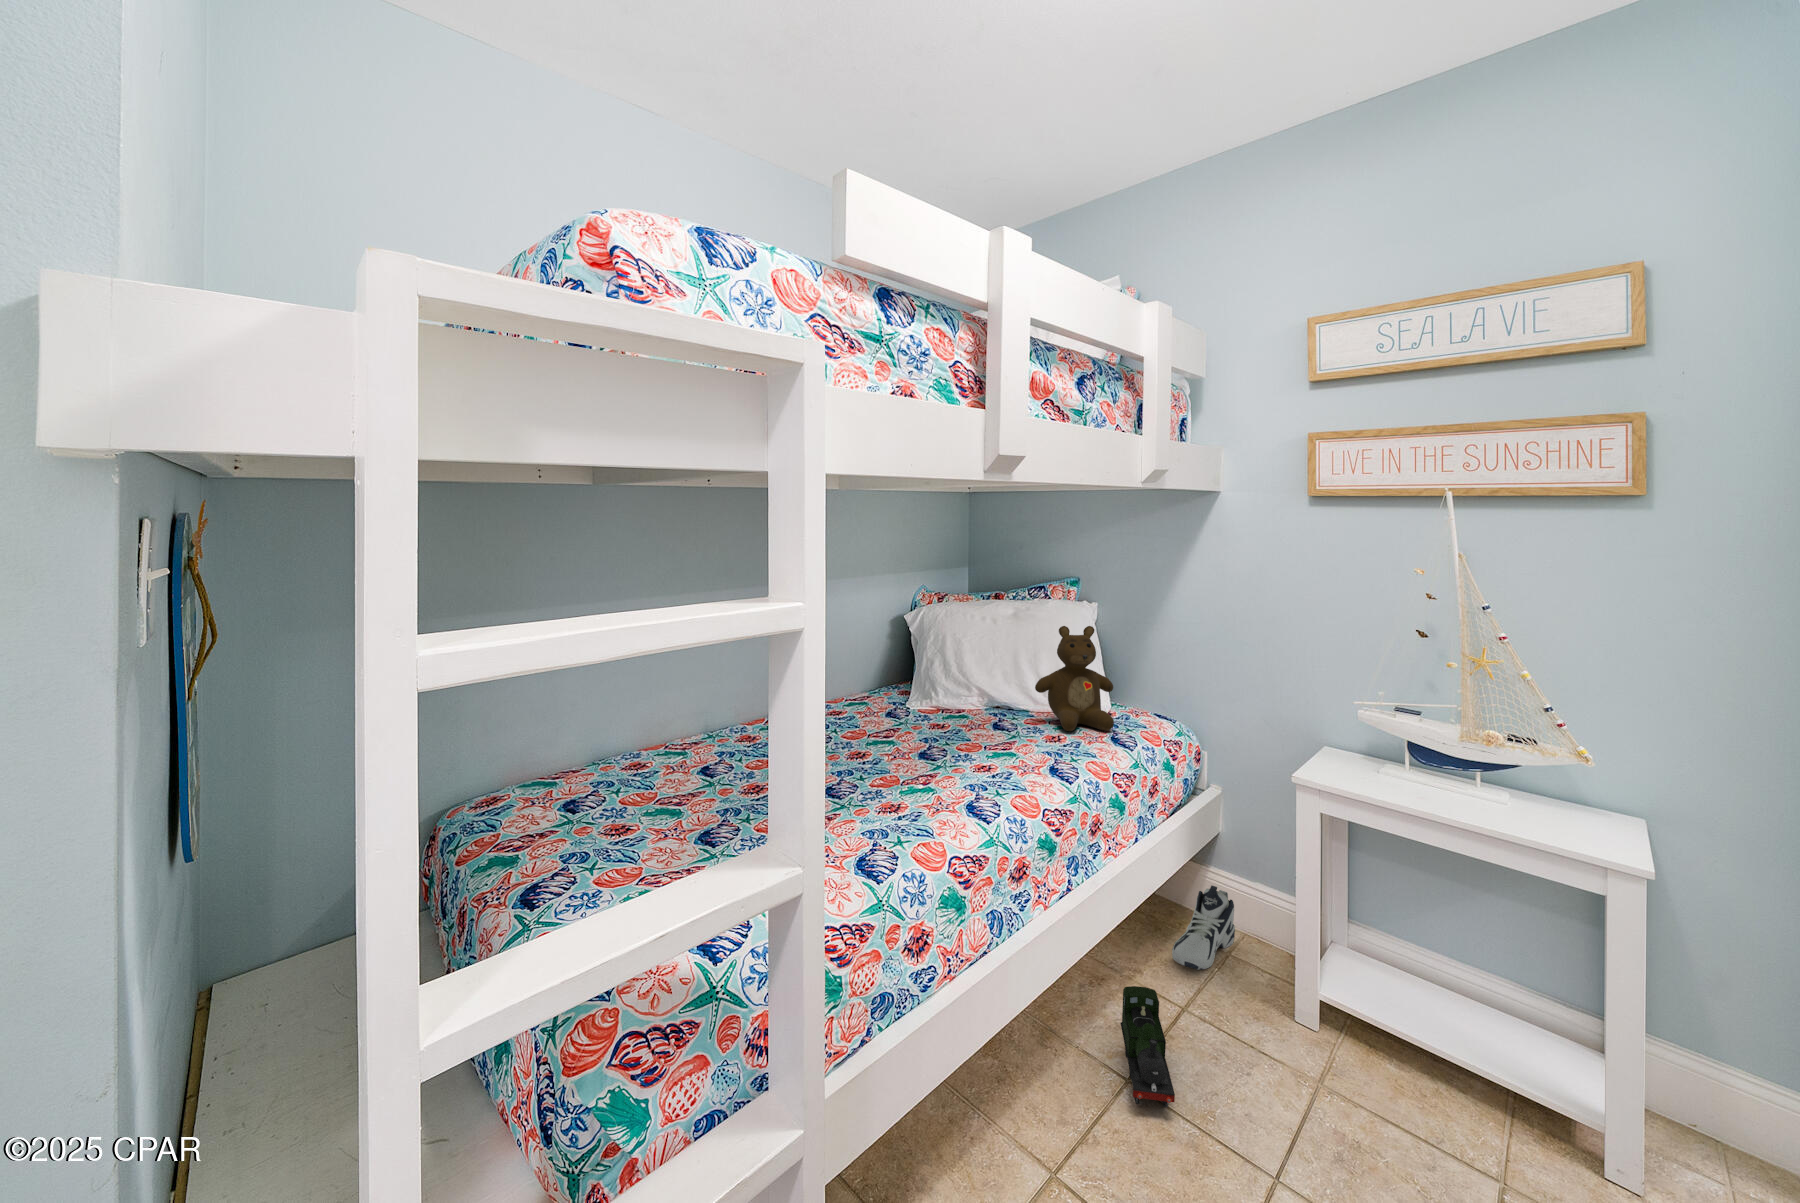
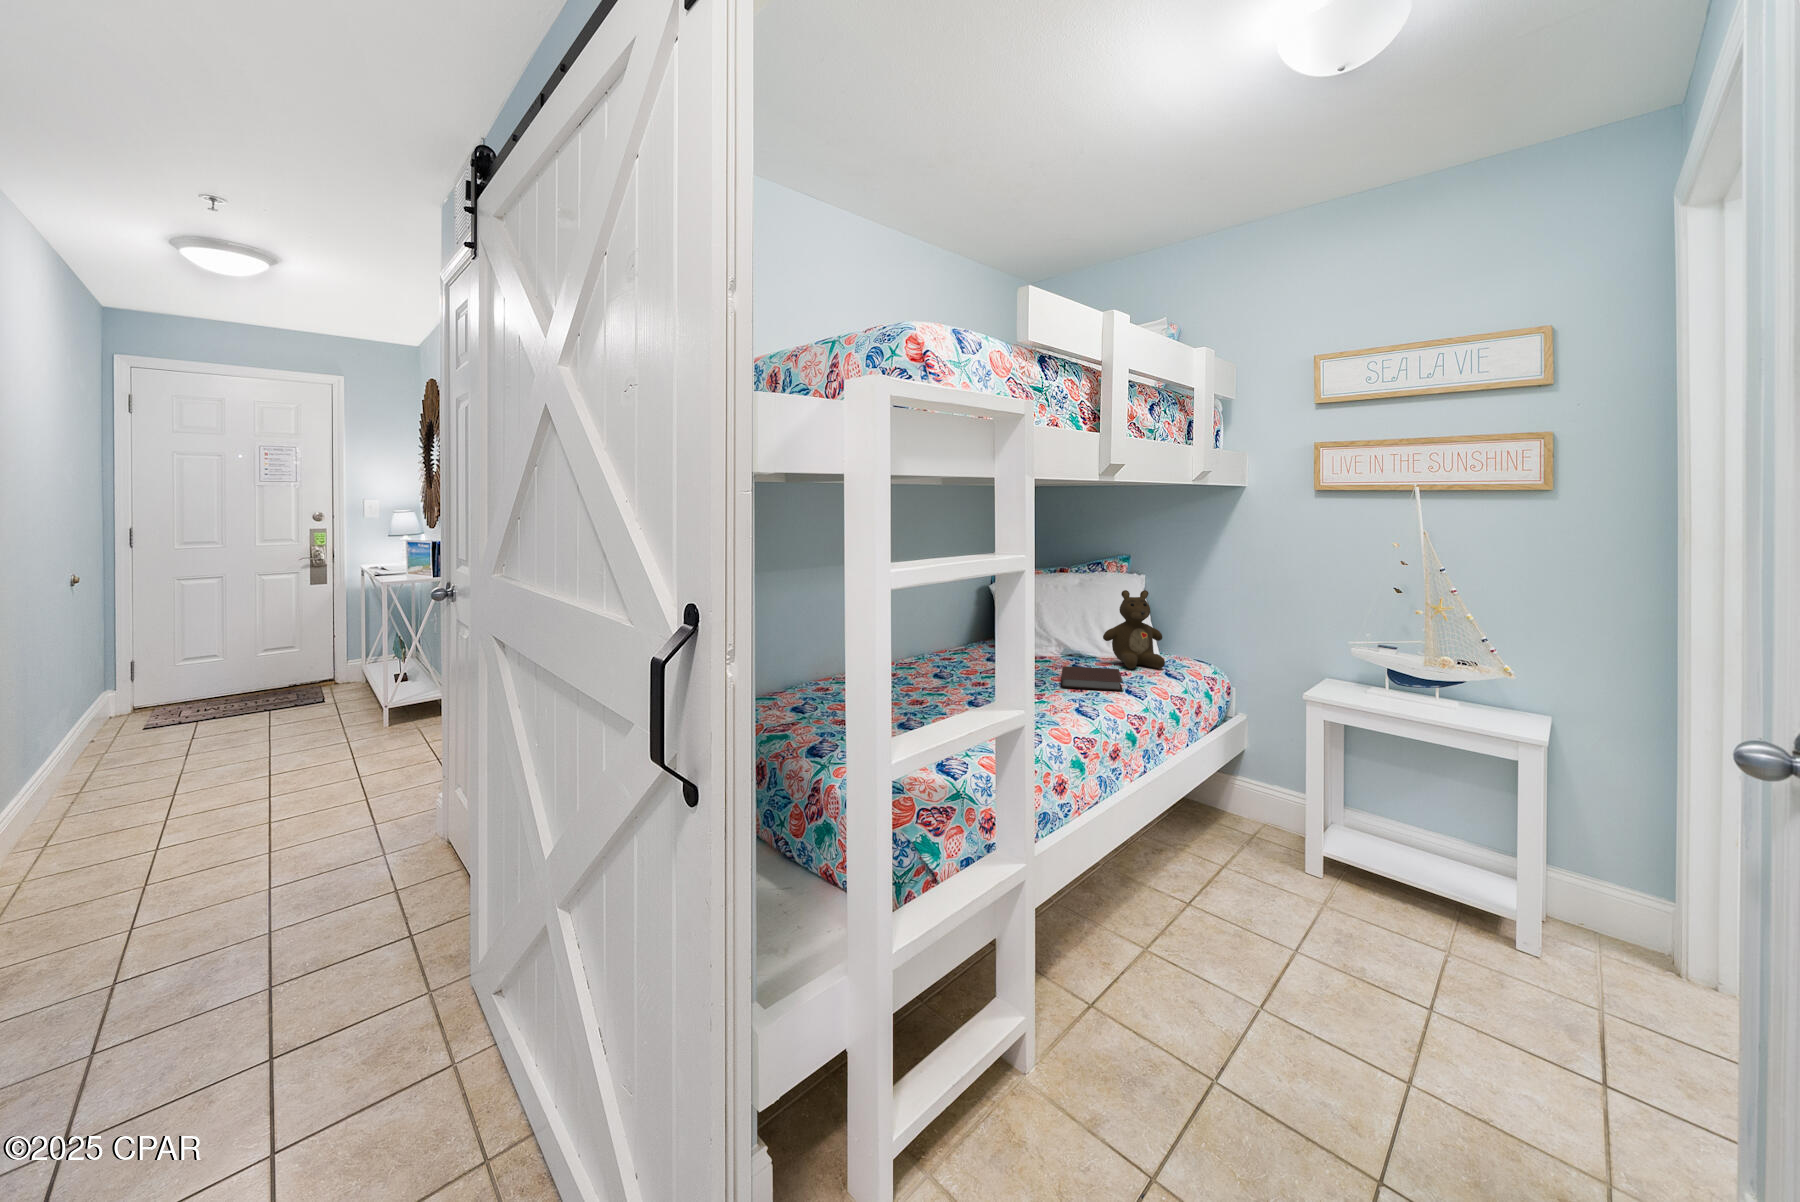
notebook: none [962,730,1048,771] -> present [1061,666,1123,691]
sneaker: present [1172,886,1235,970] -> none [1209,785,1255,844]
toy train: present [1120,986,1175,1107] -> none [1178,844,1222,919]

